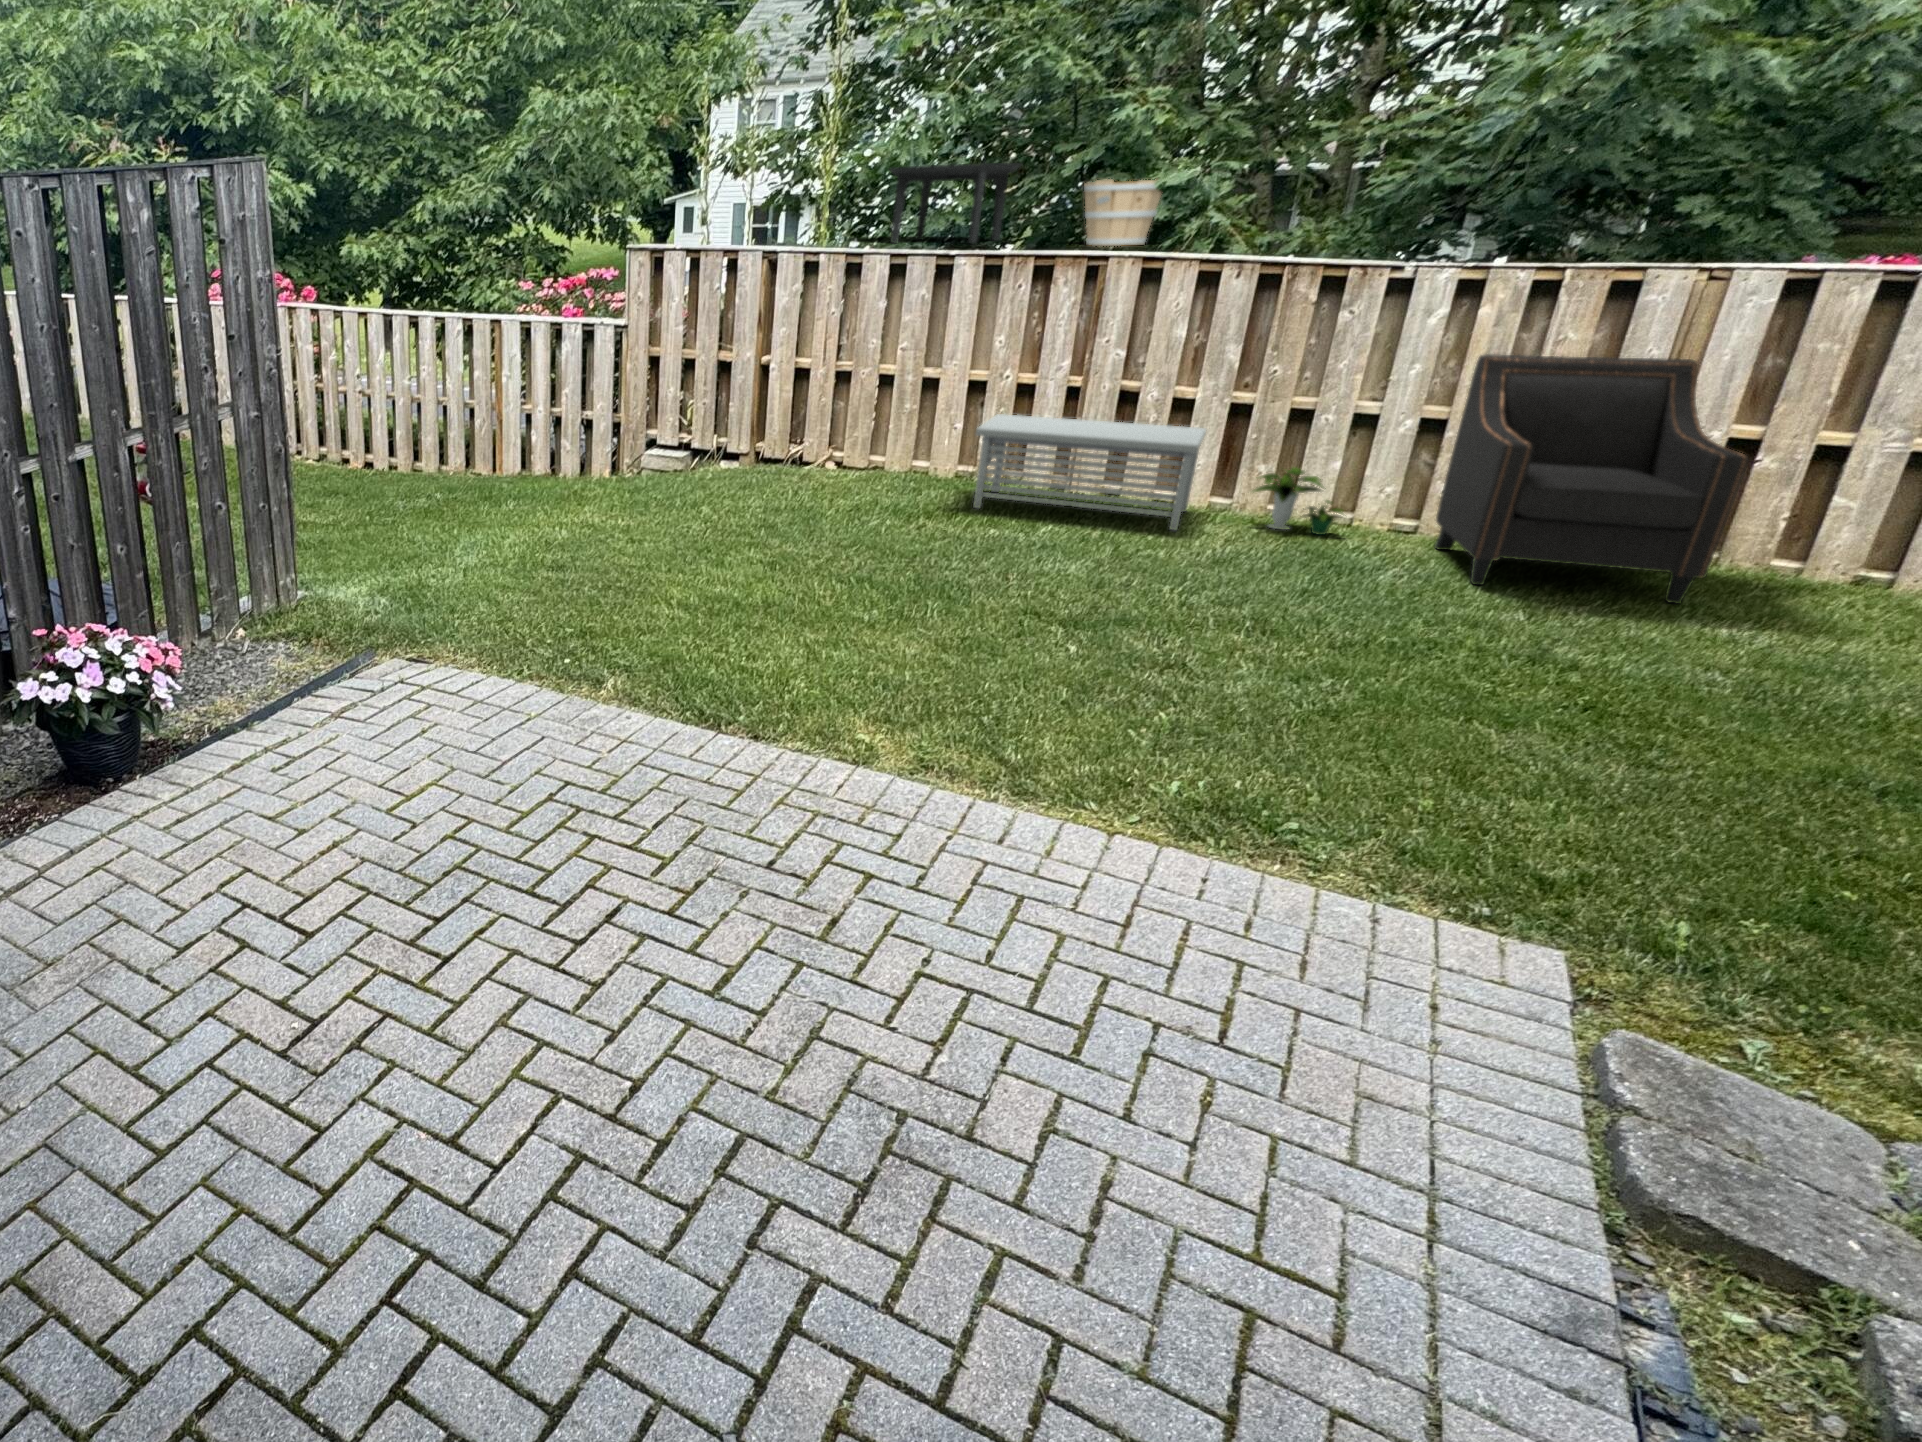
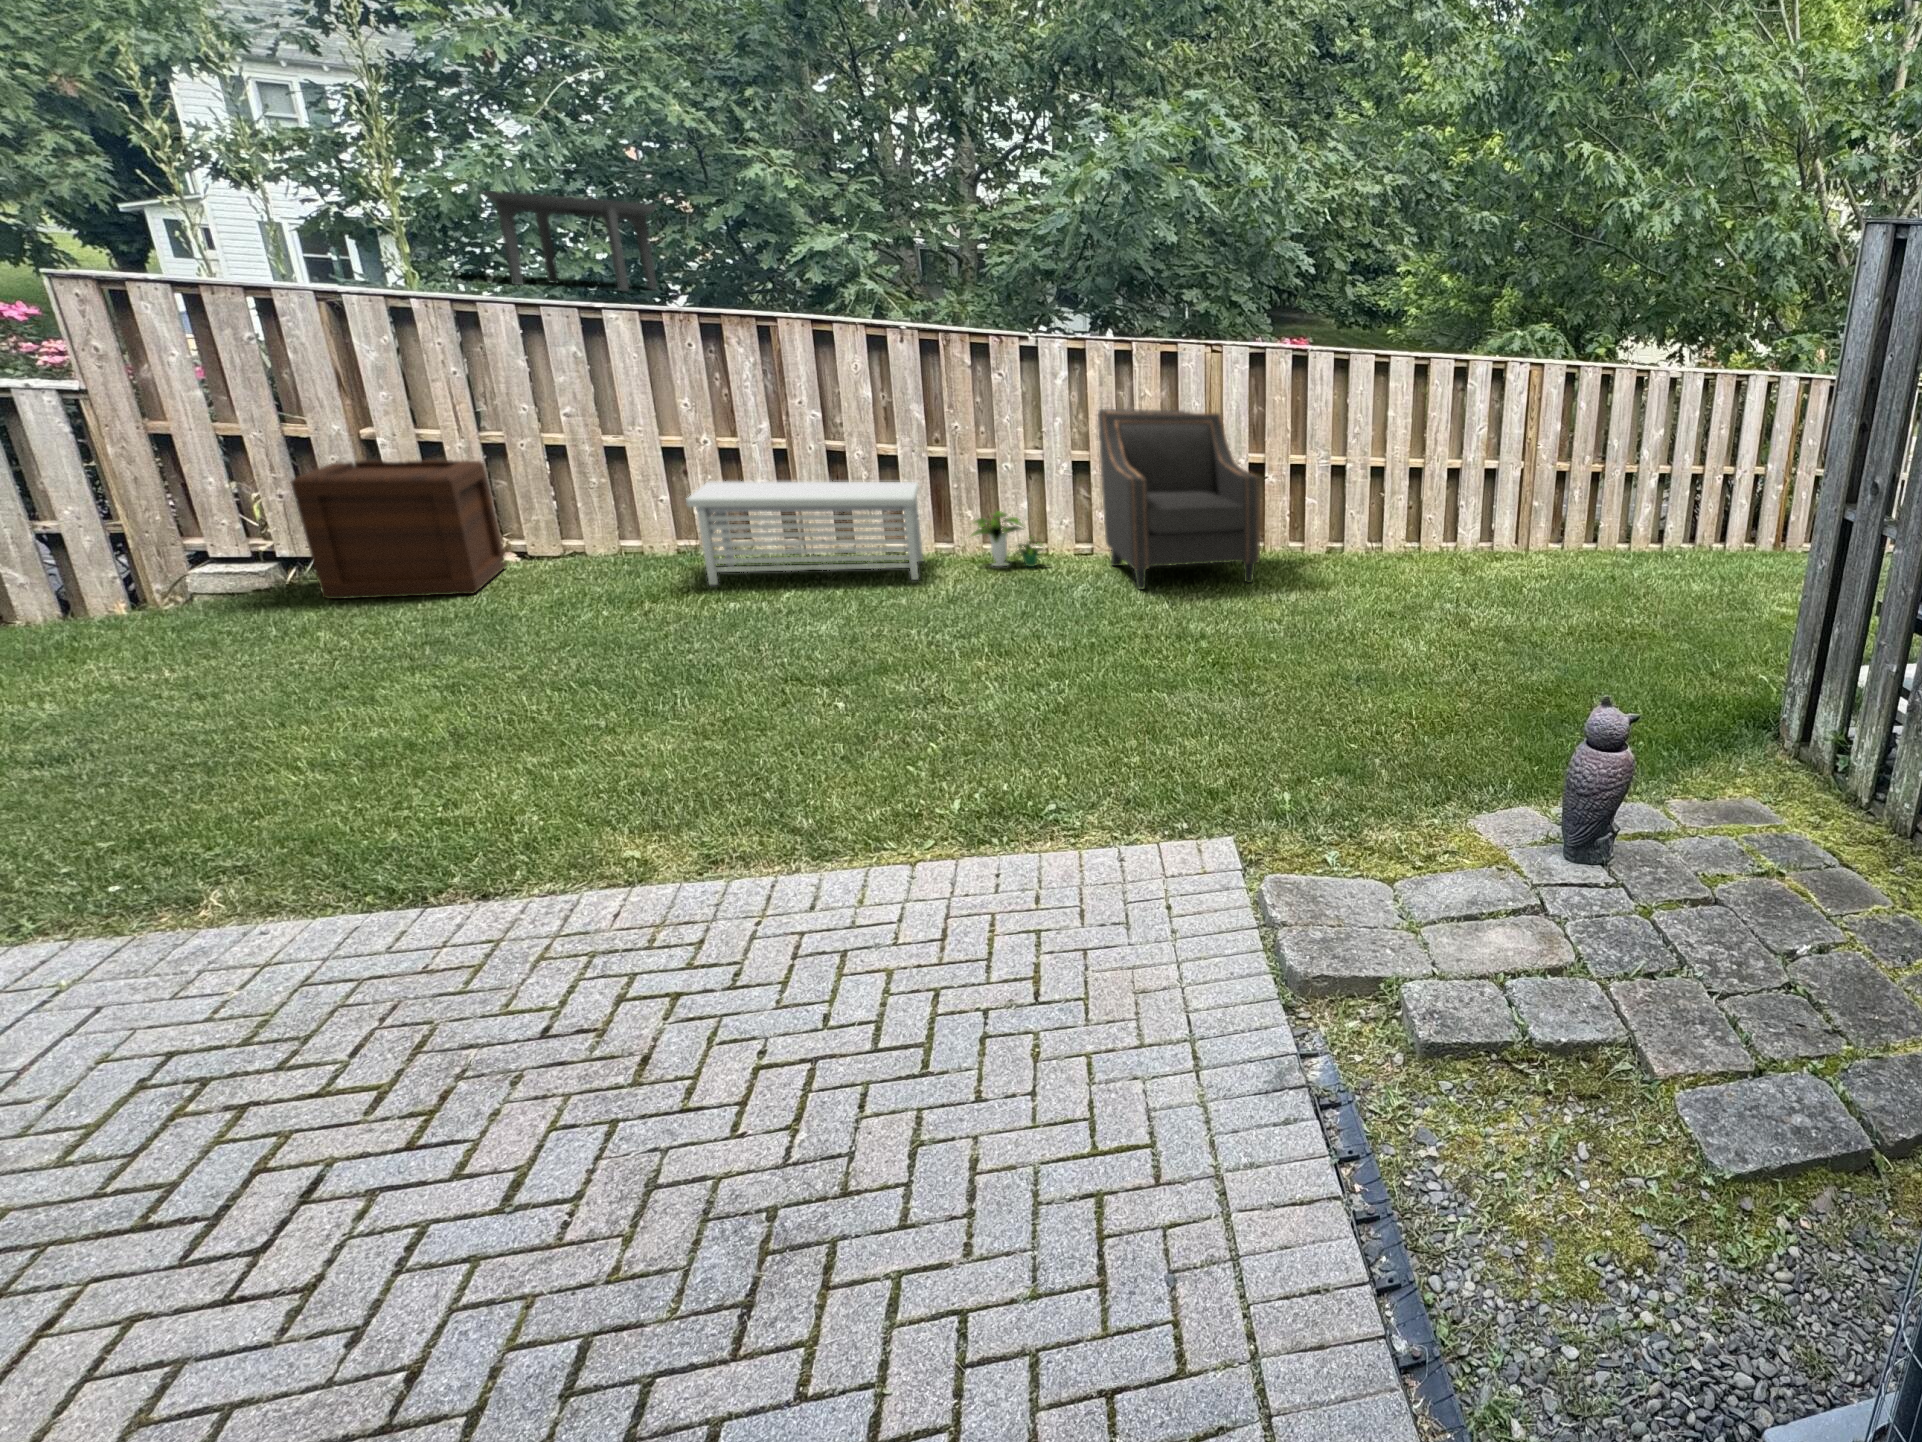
wooden bucket: present [1084,179,1162,246] -> none [735,234,821,304]
wooden crate: none [714,381,836,490] -> present [291,460,507,599]

